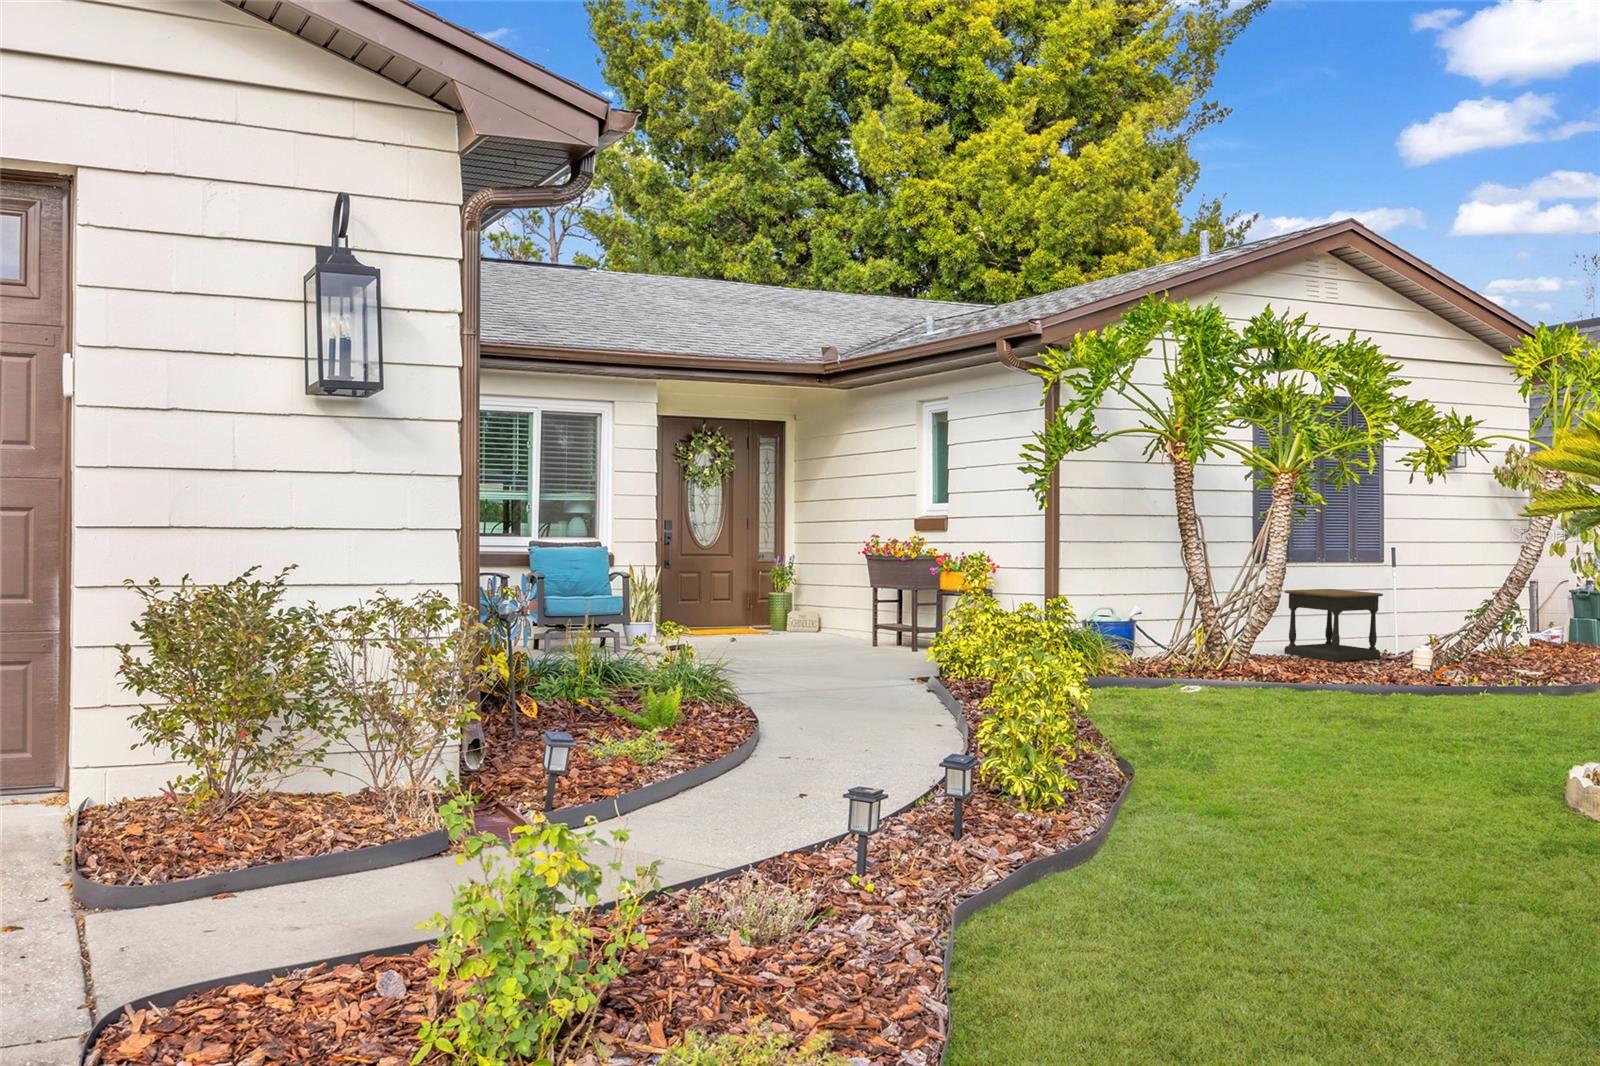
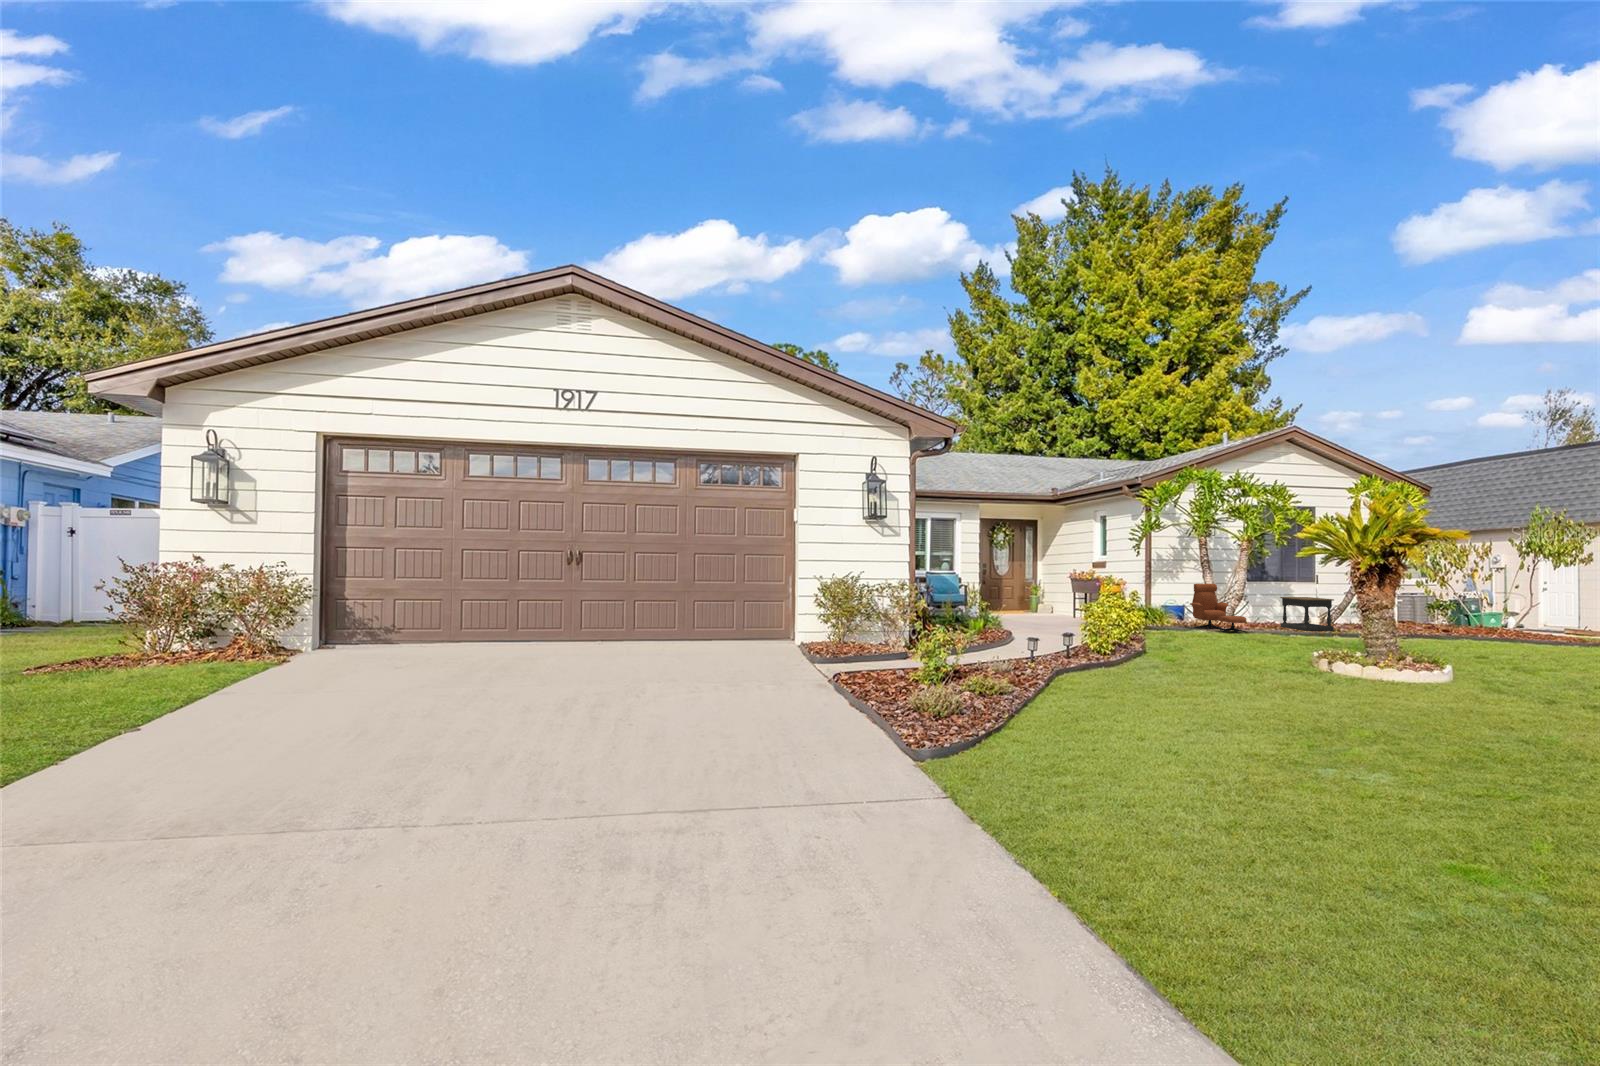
lounge chair: none [1126,566,1243,677] -> present [1190,584,1247,633]

